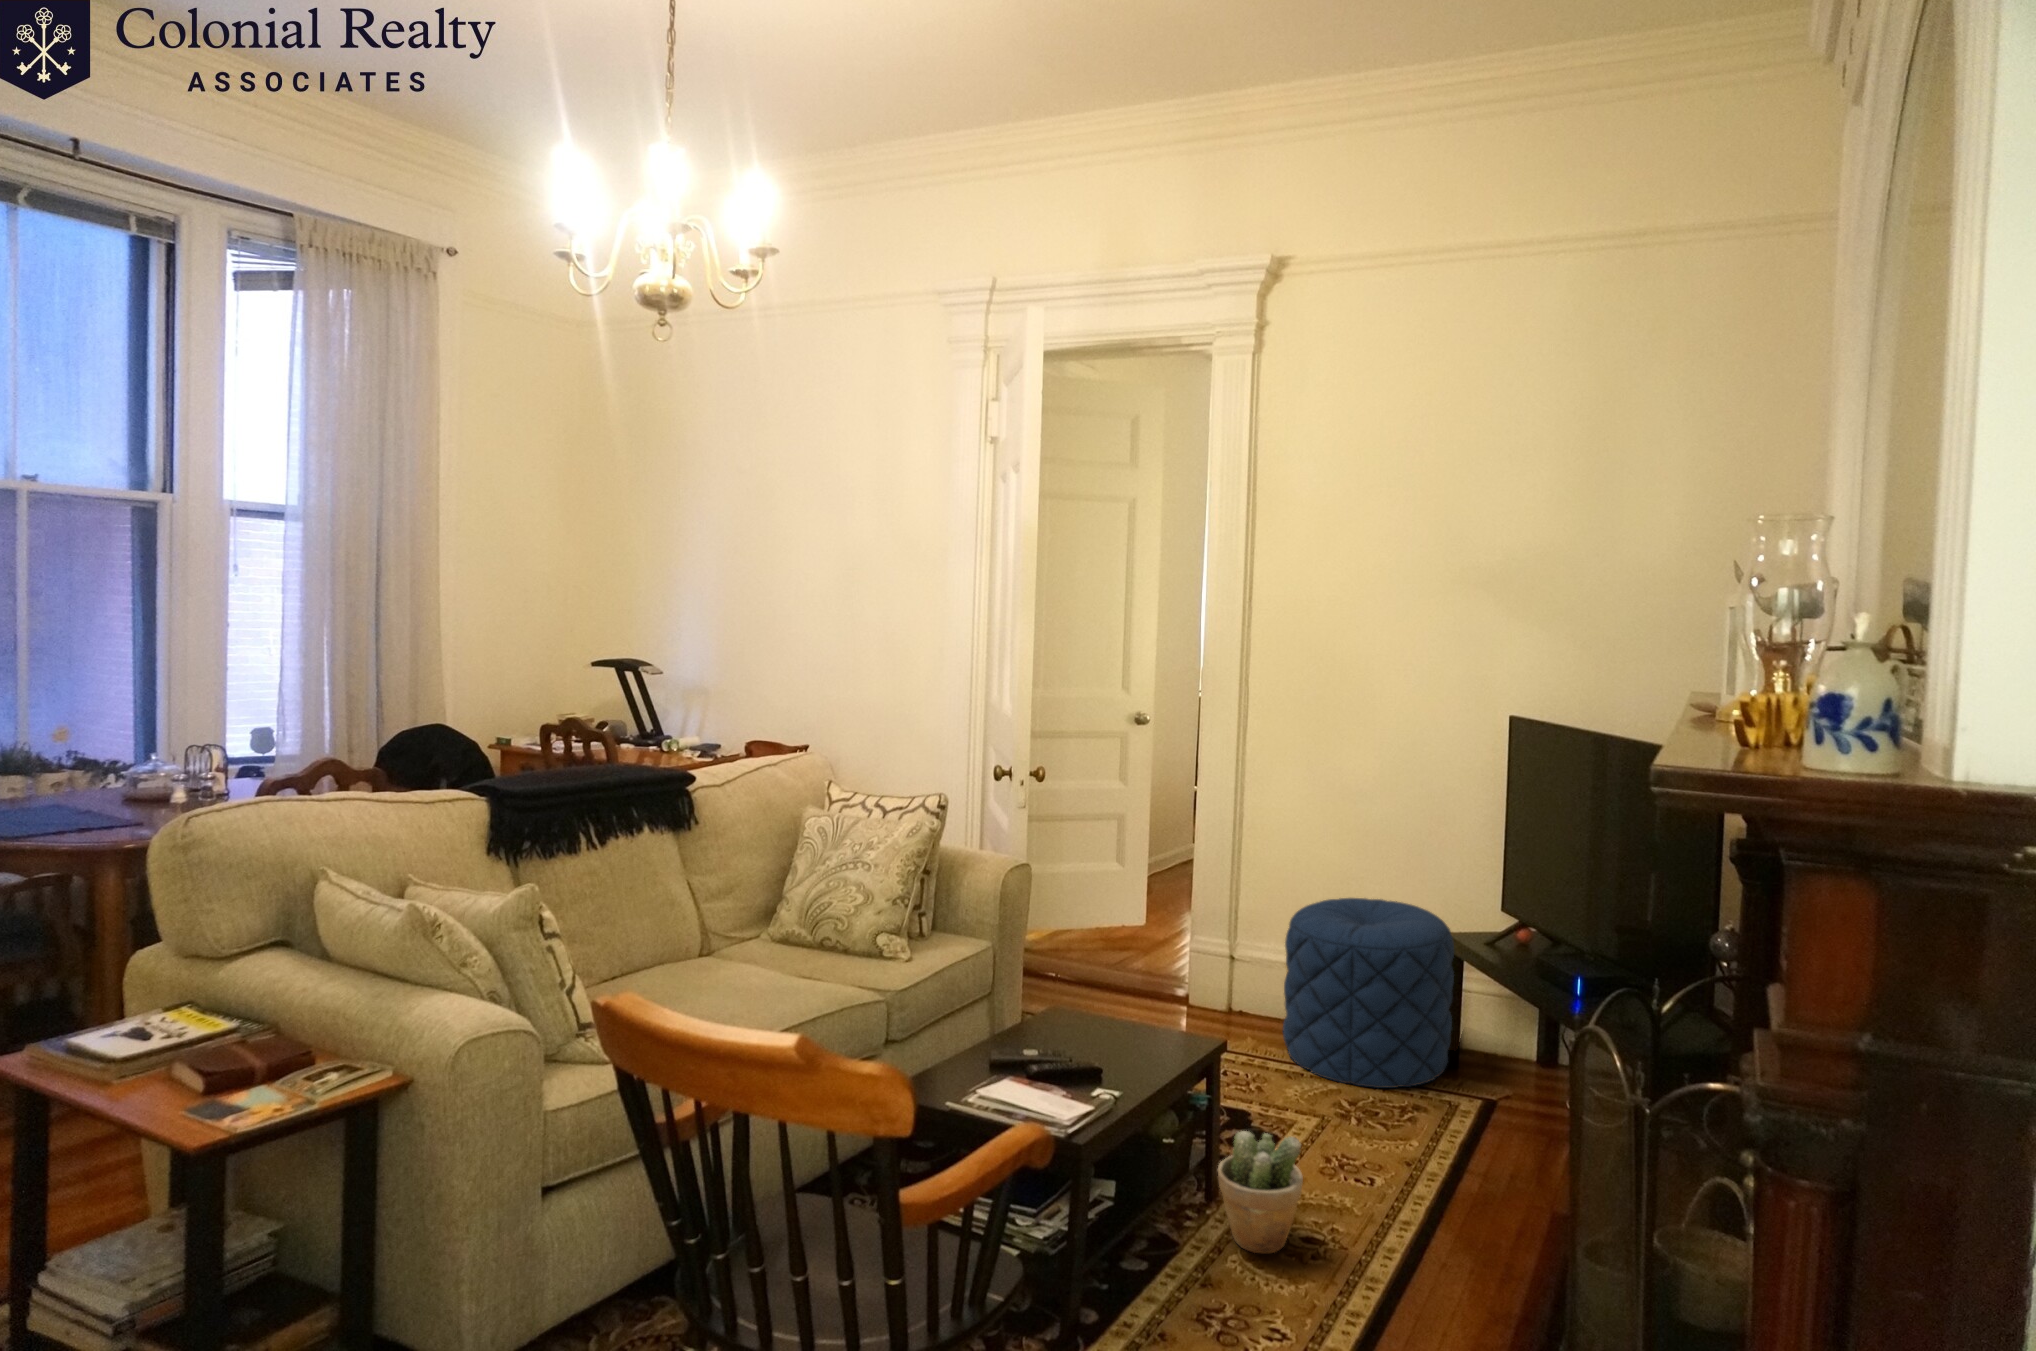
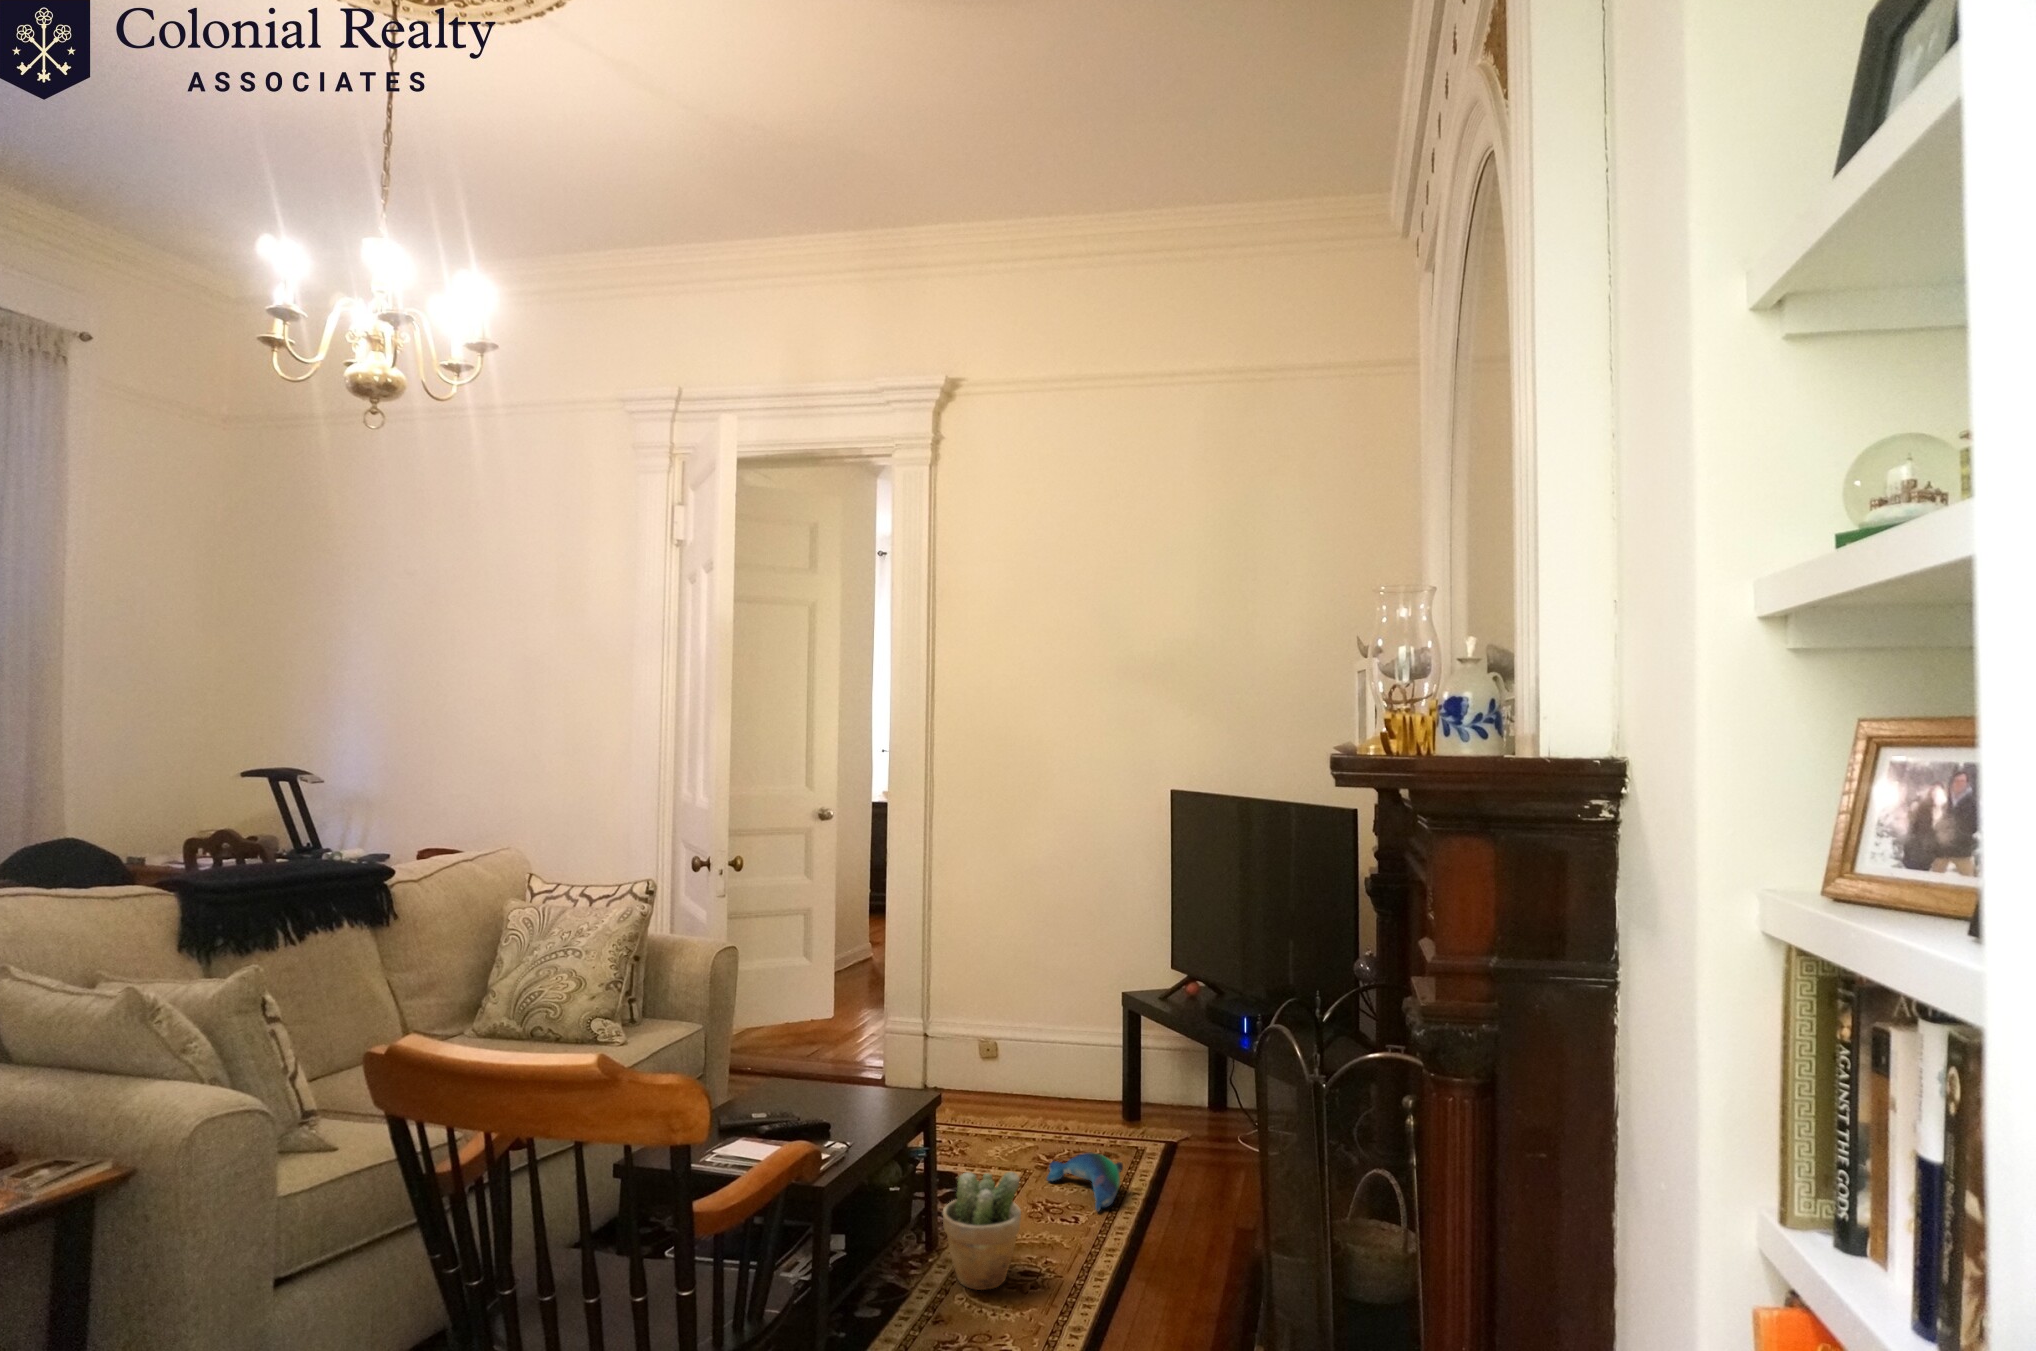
pouf: present [1283,898,1454,1088] -> none [983,969,1132,1141]
plush toy: none [1344,1109,1431,1177] -> present [1047,1152,1123,1211]

